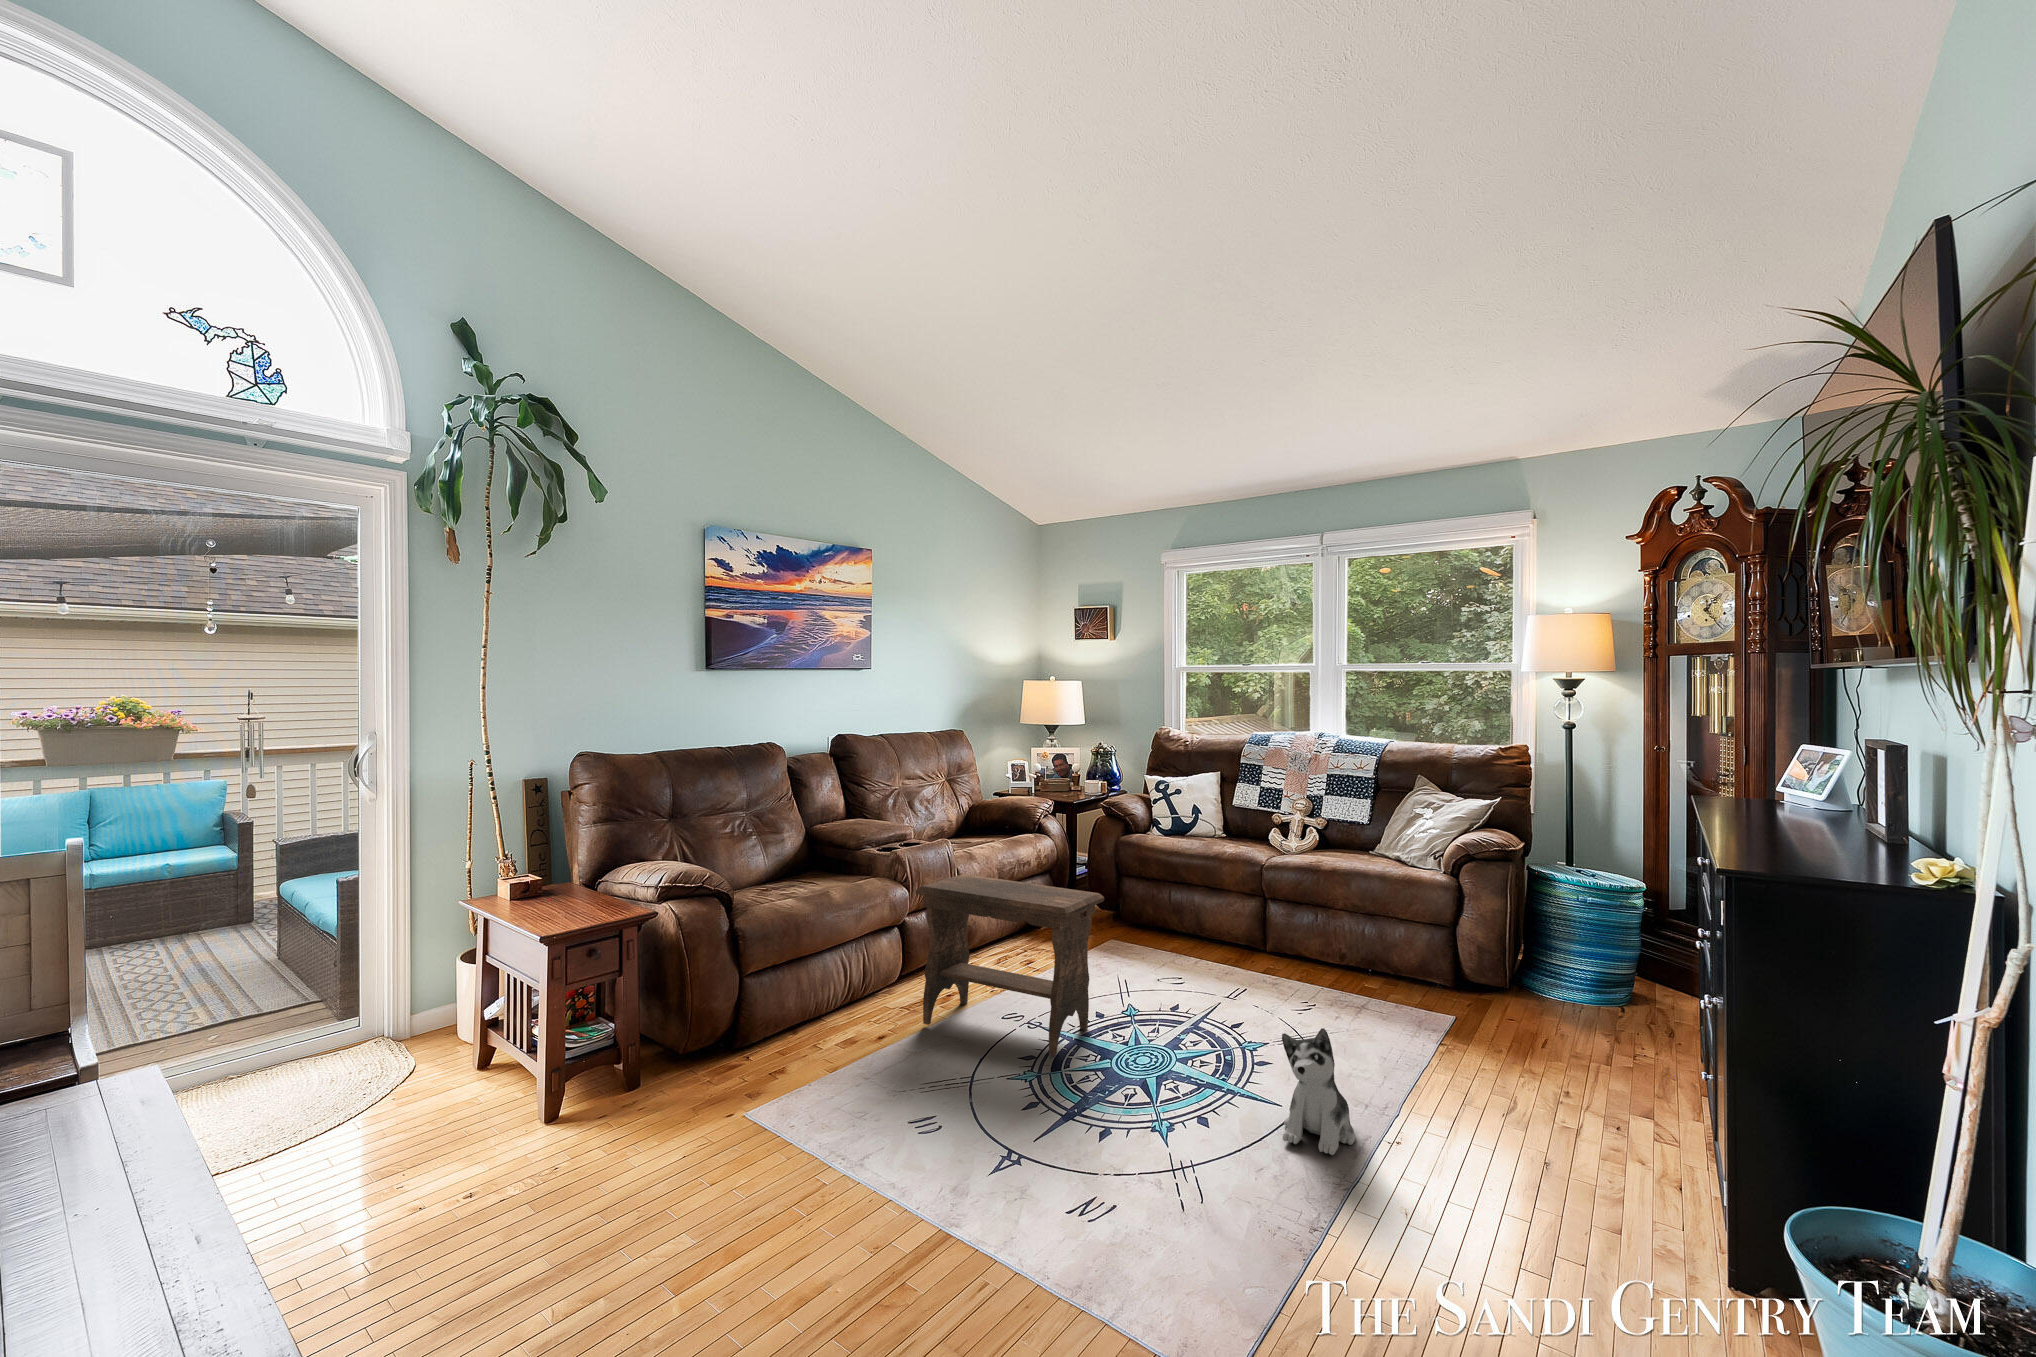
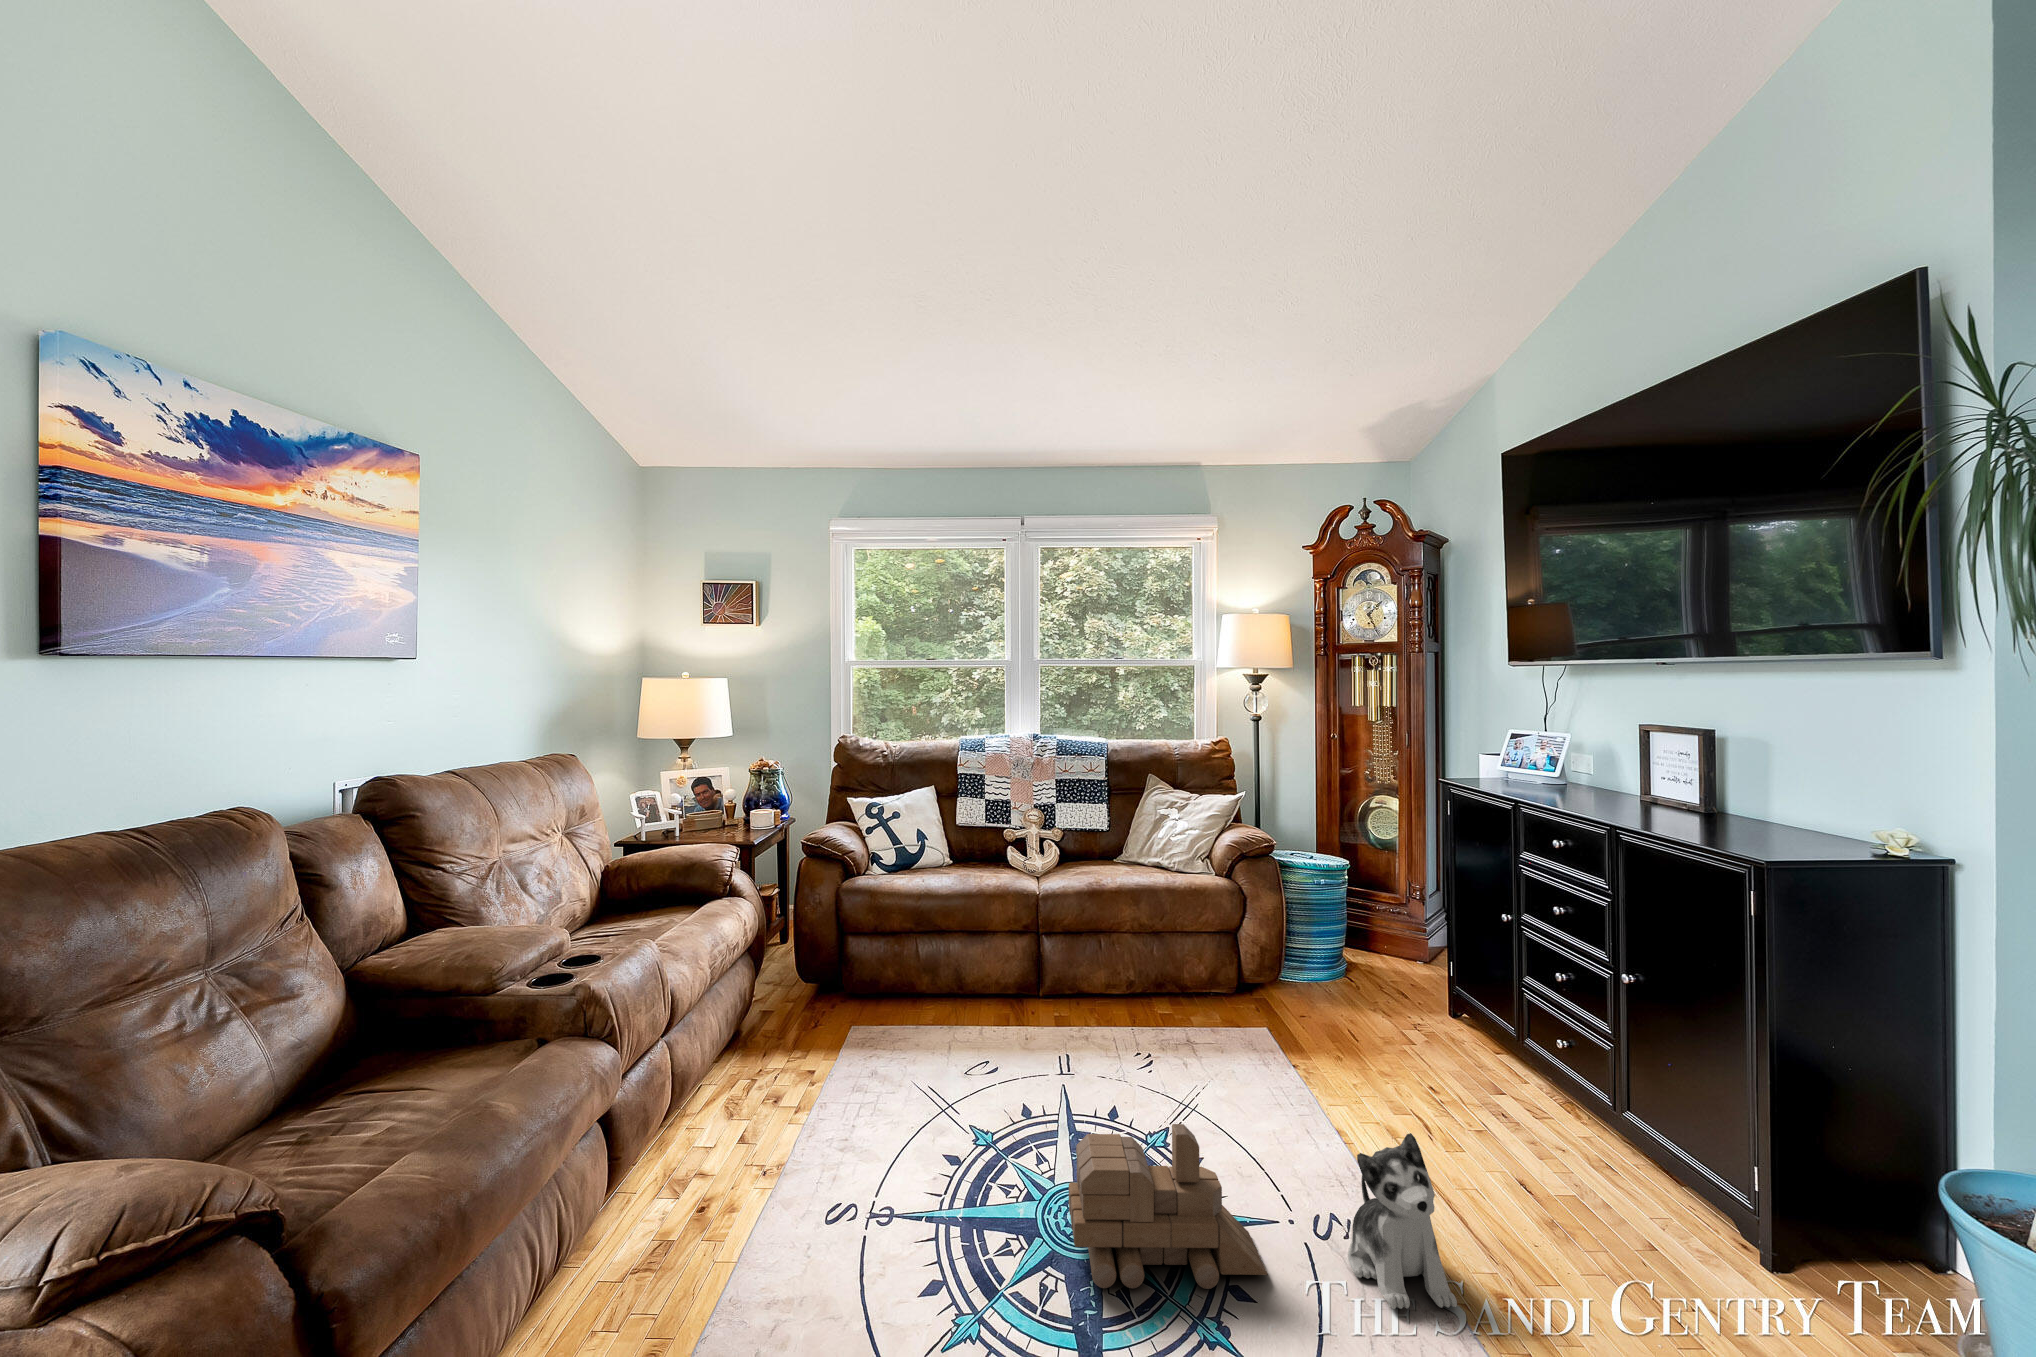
footstool: present [915,874,1104,1056] -> none [702,992,1007,1304]
toy train: none [1104,993,1240,1103] -> present [1069,1124,1268,1289]

